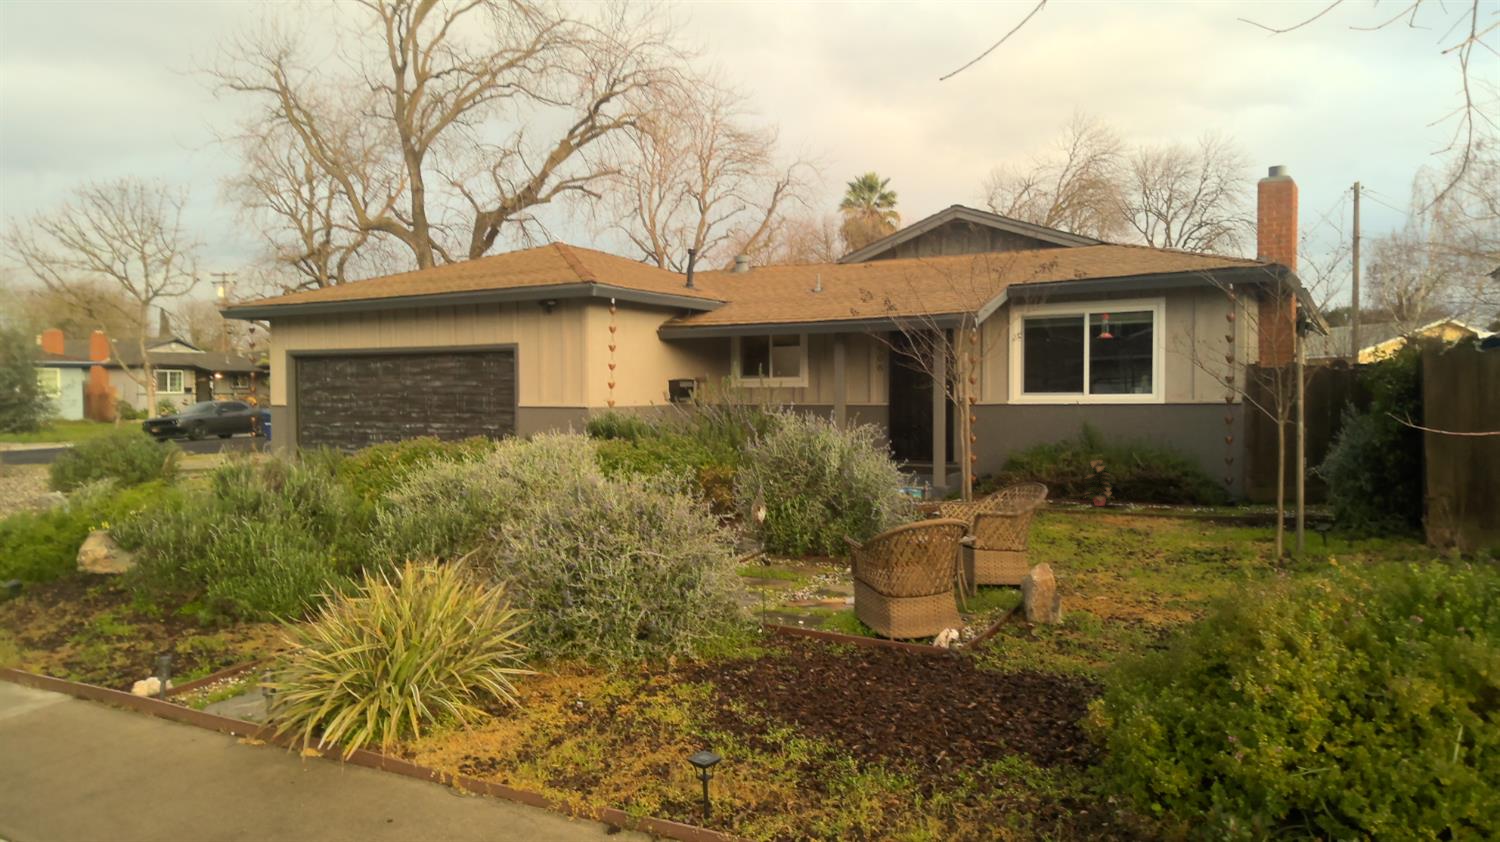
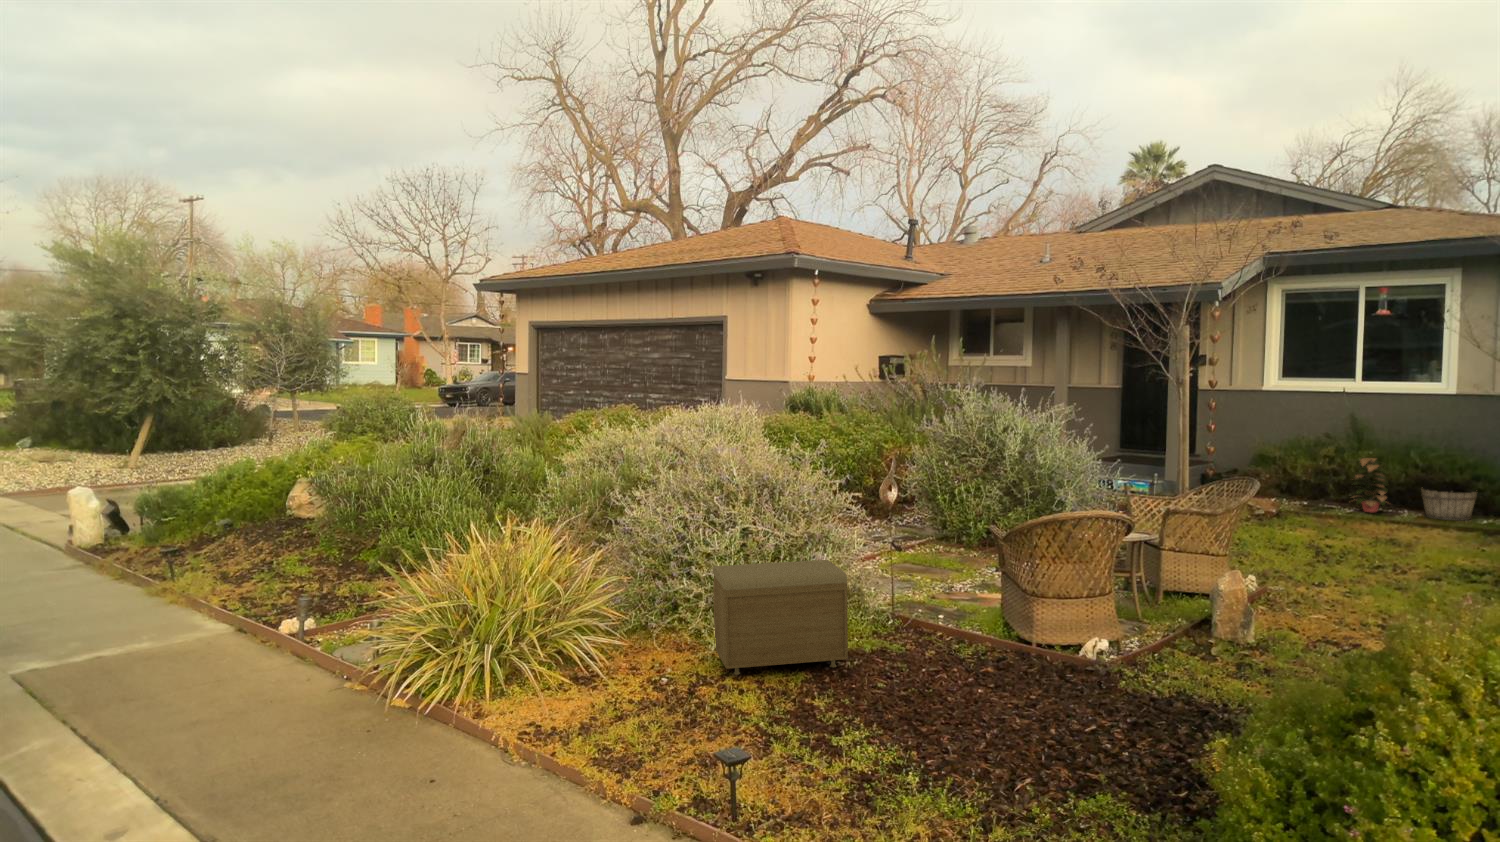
wooden bucket: none [1136,475,1178,509] -> present [1421,489,1477,520]
storage bench: none [612,578,743,692] -> present [713,560,848,675]

